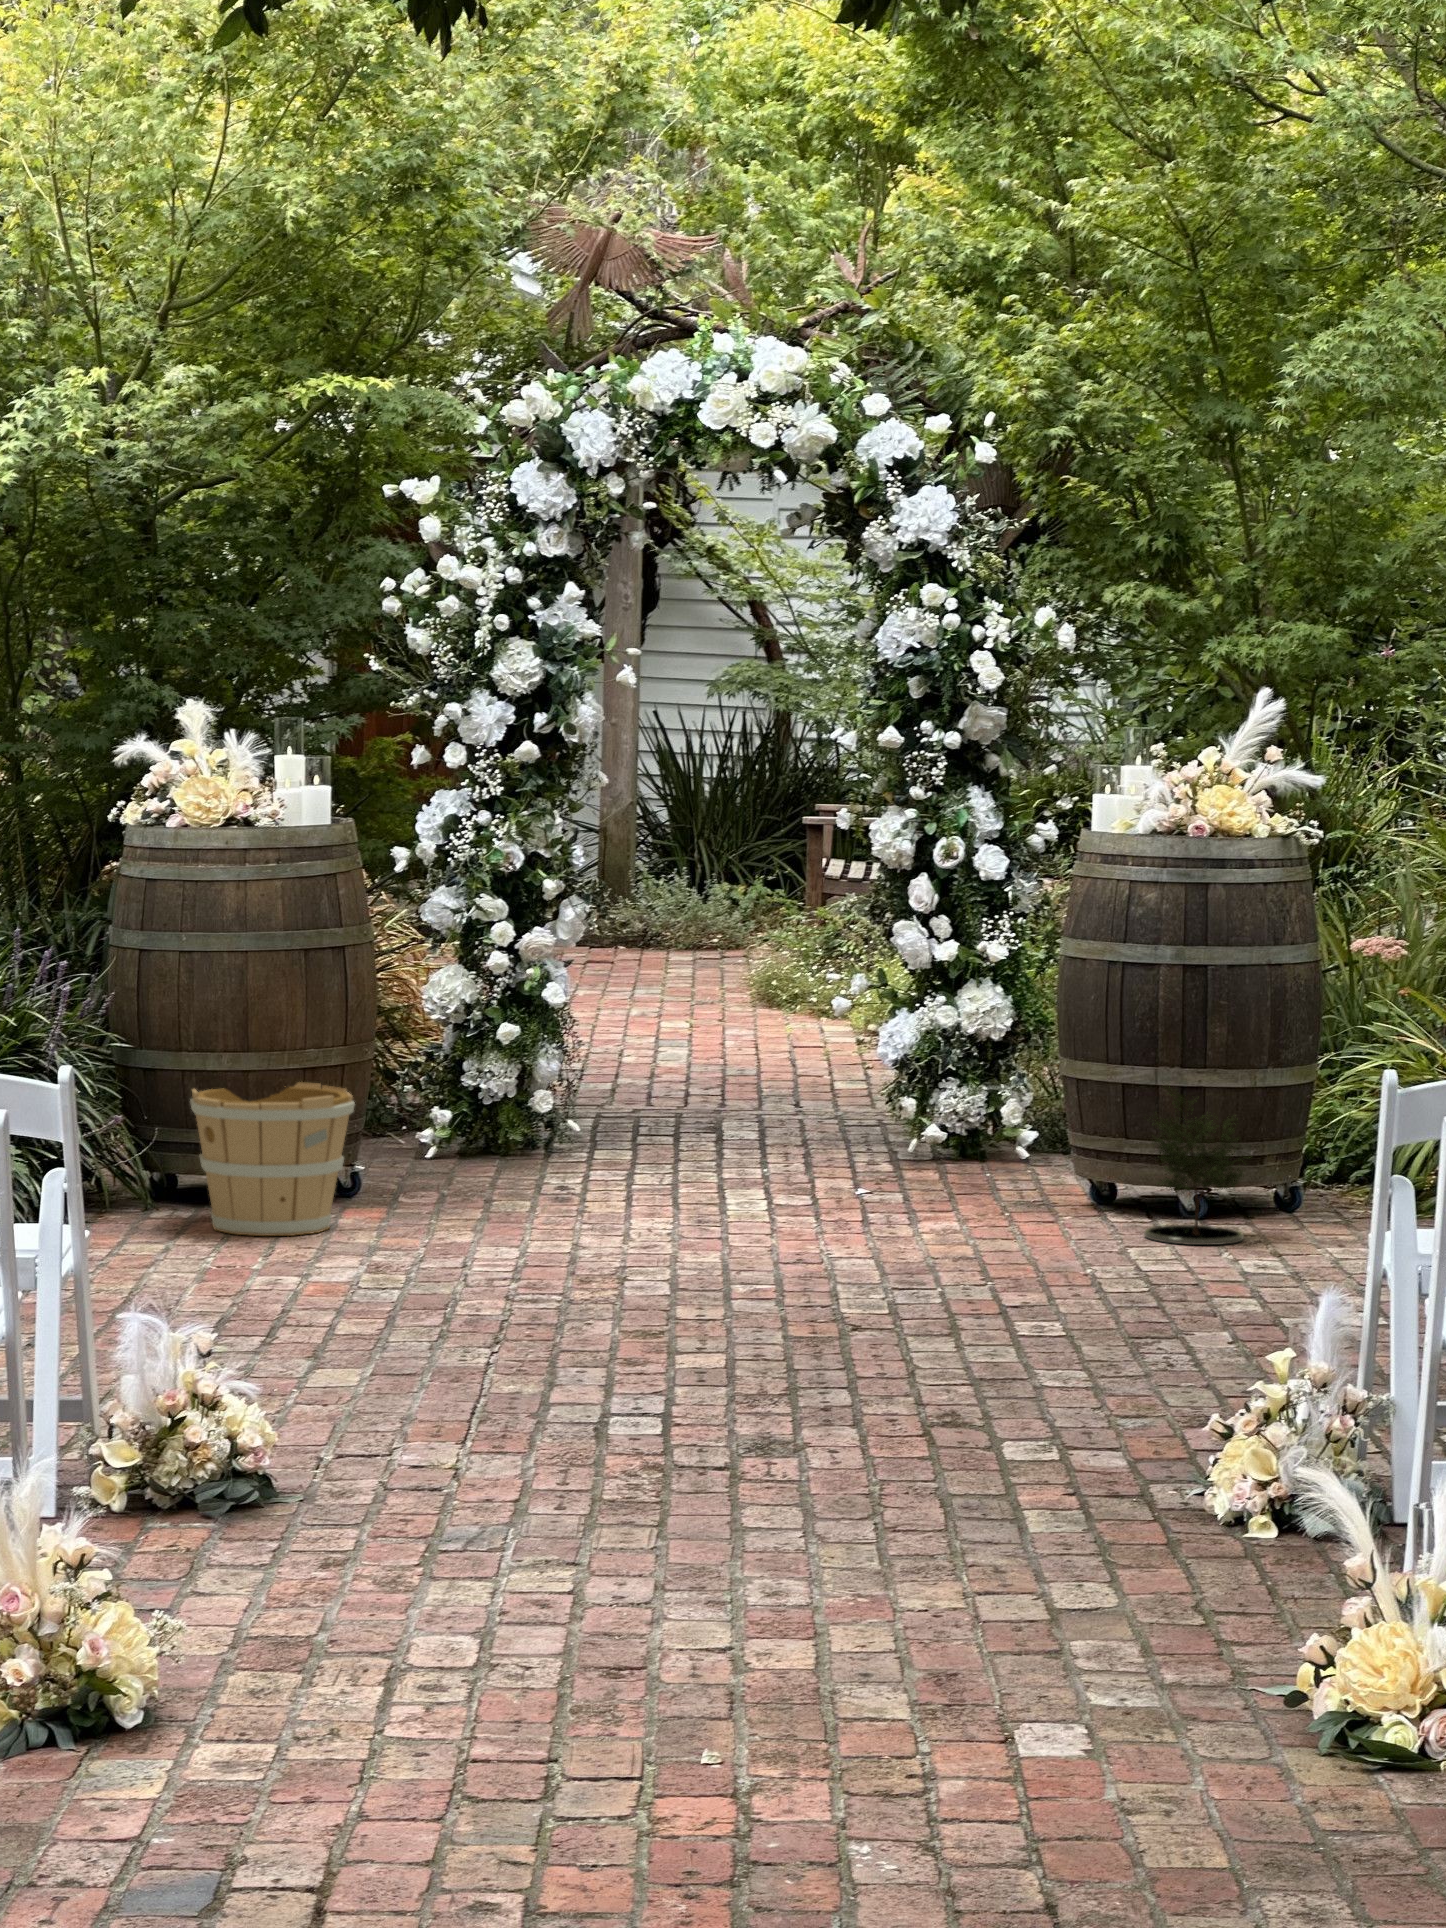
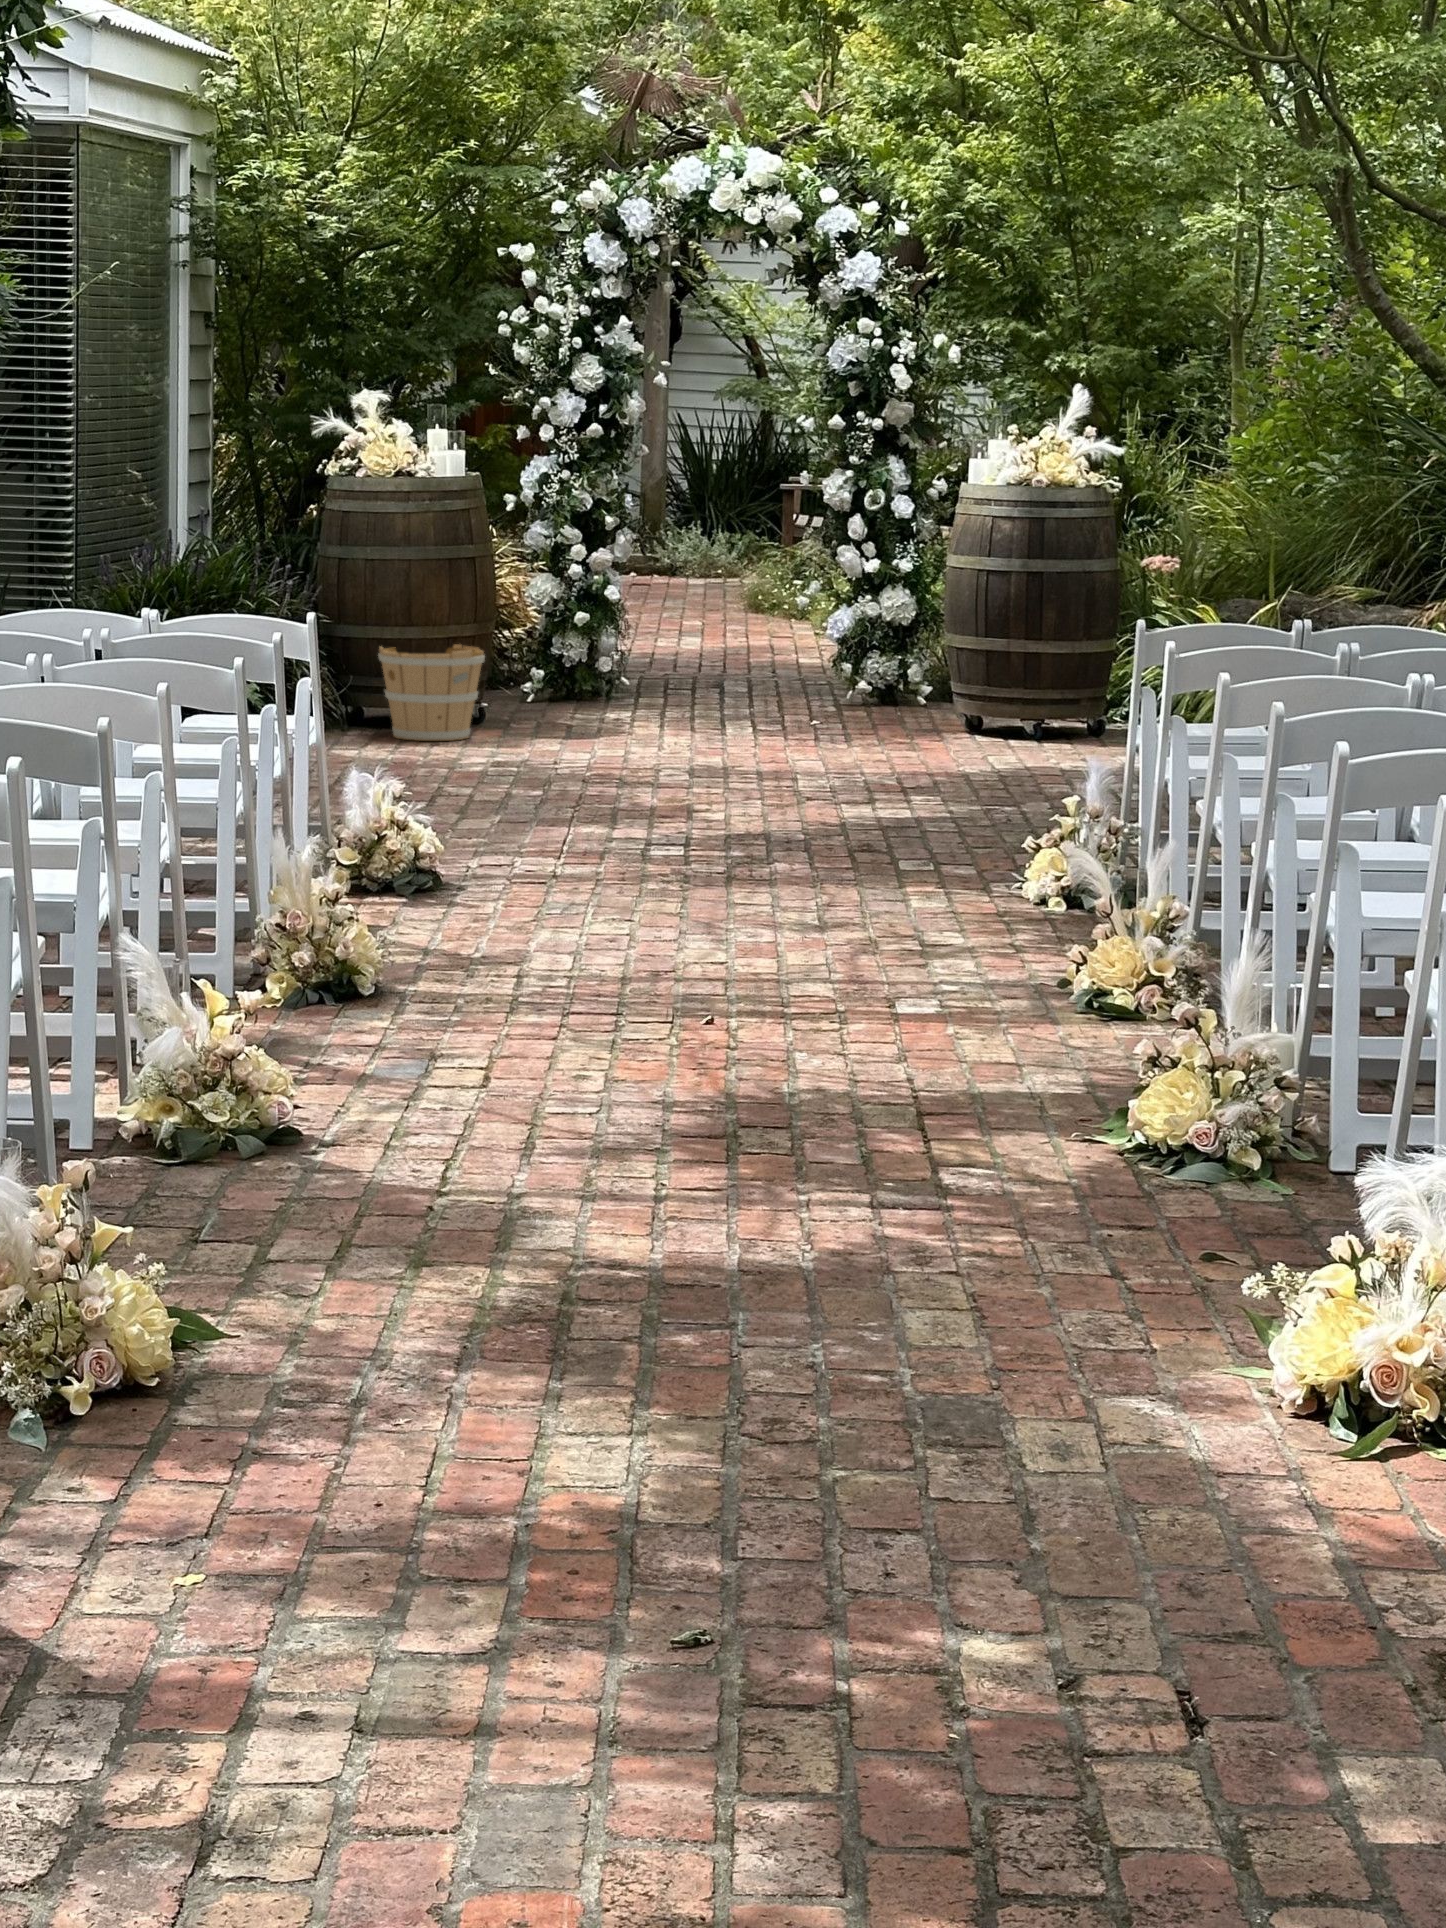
potted tree: present [1144,1087,1250,1245] -> none [997,631,1068,751]

